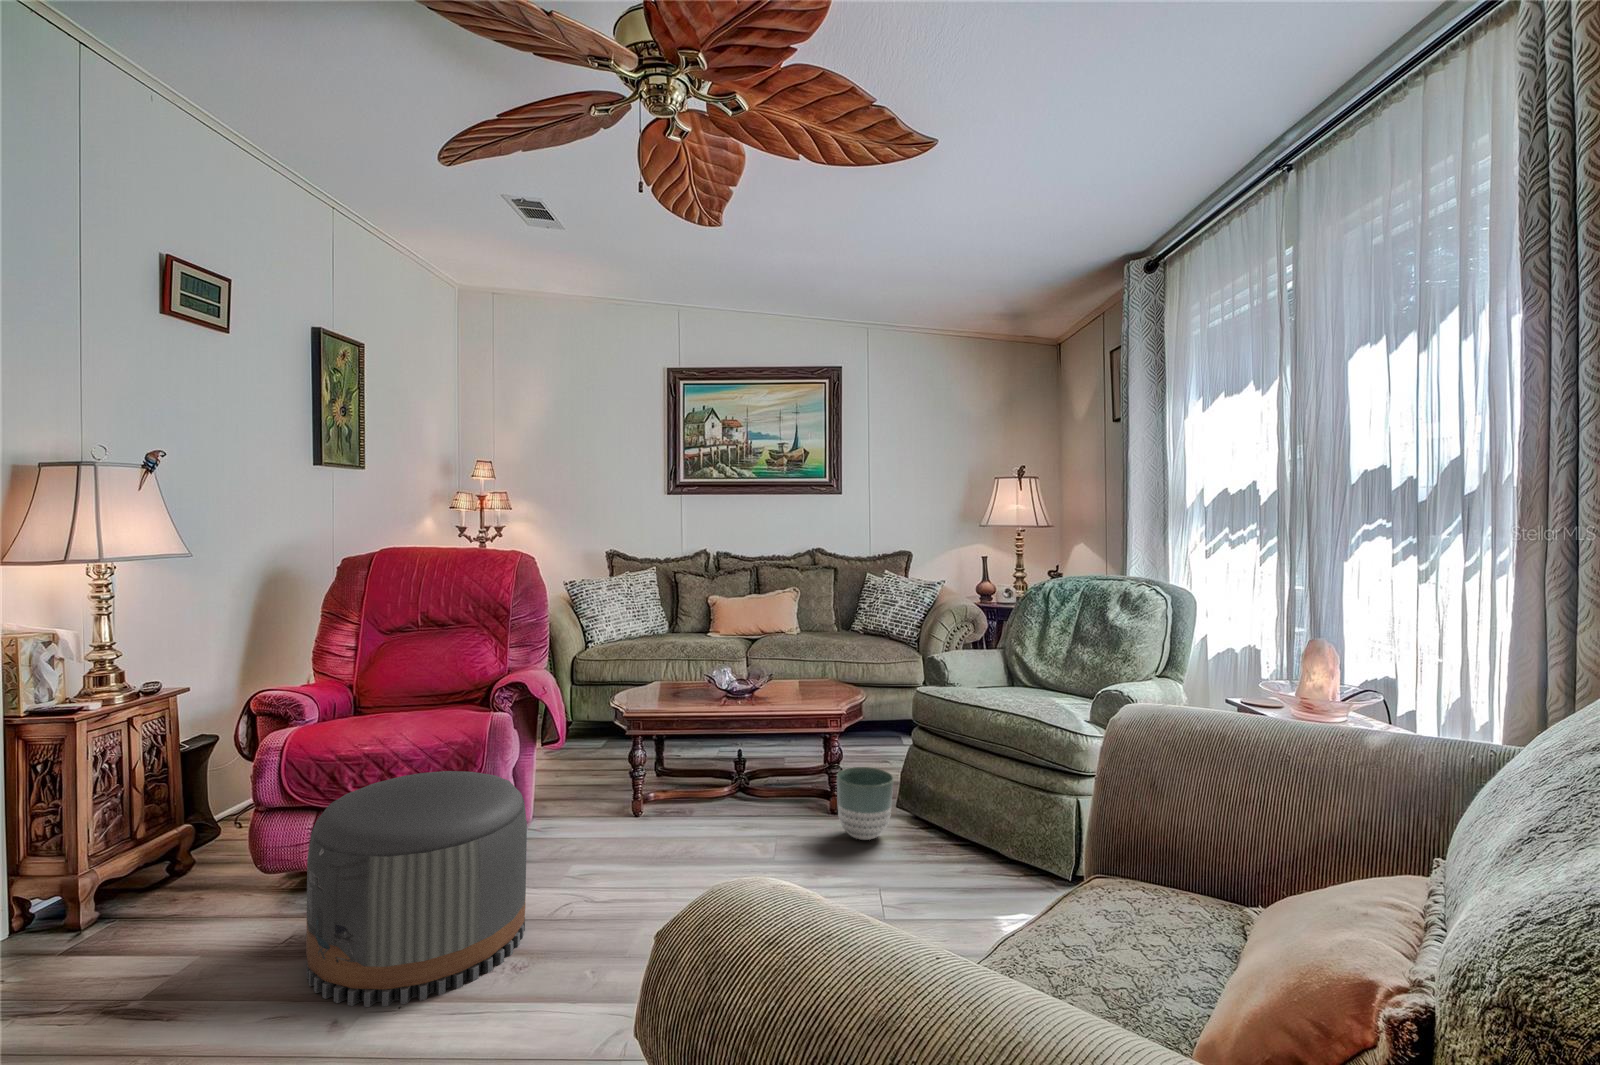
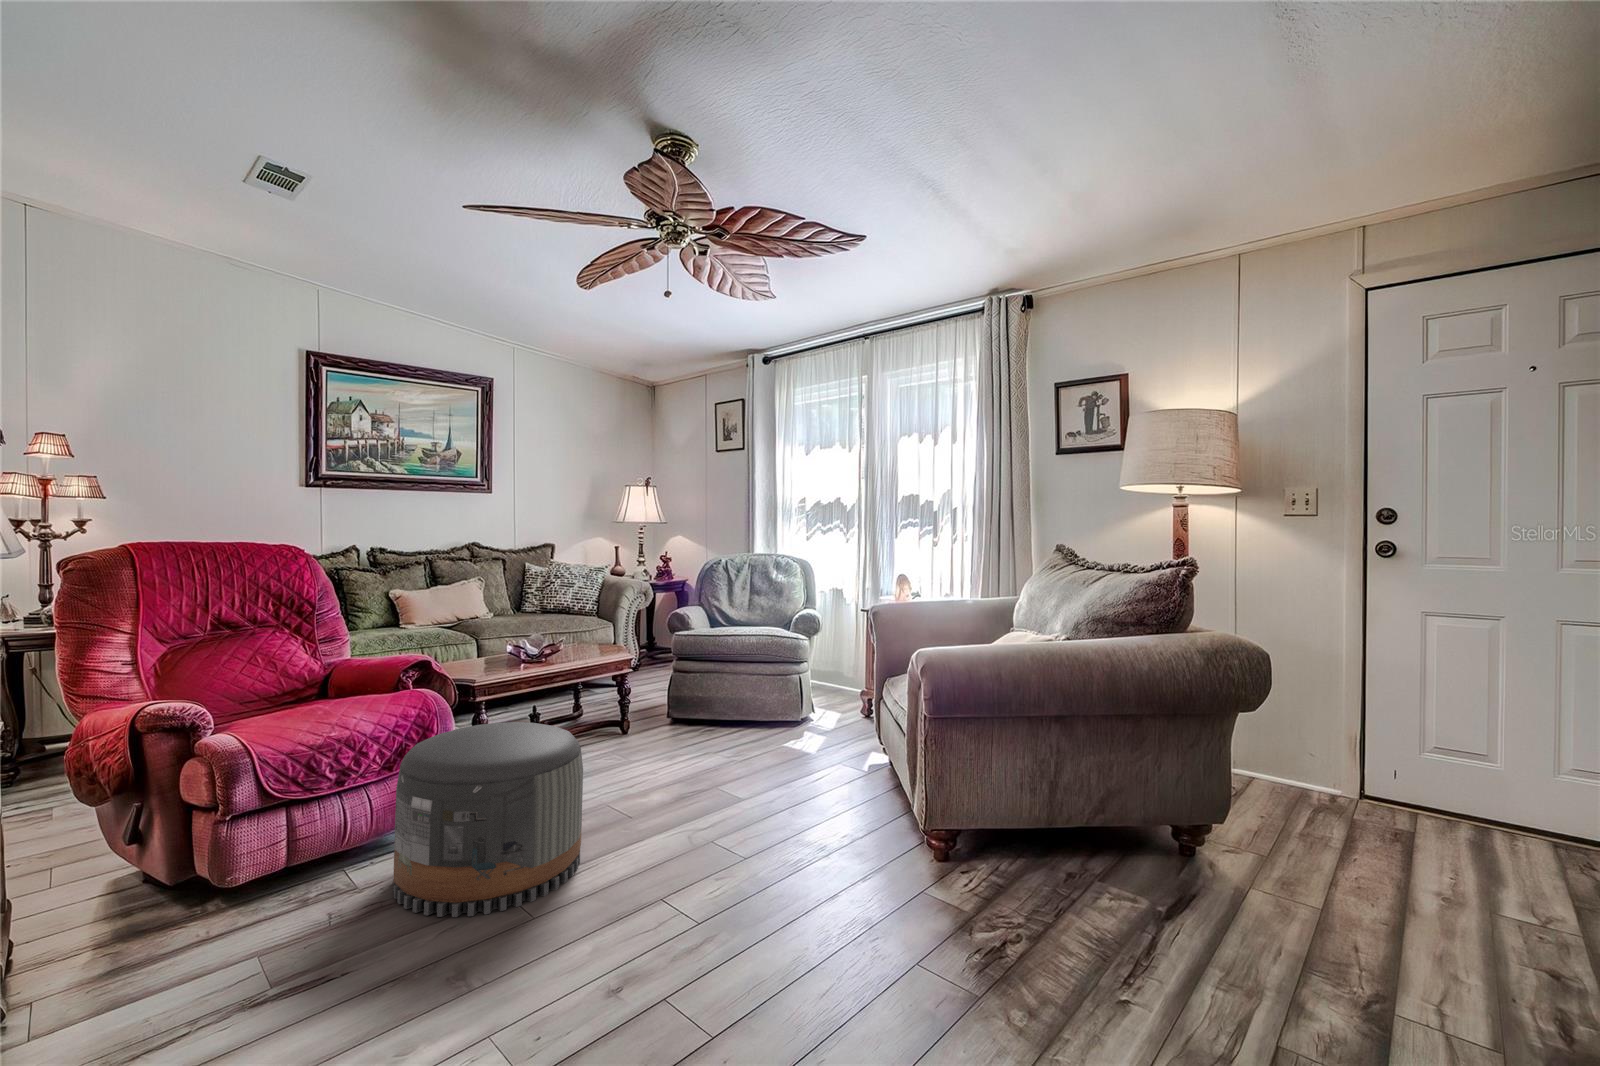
planter: present [837,767,893,840] -> none [650,689,691,738]

